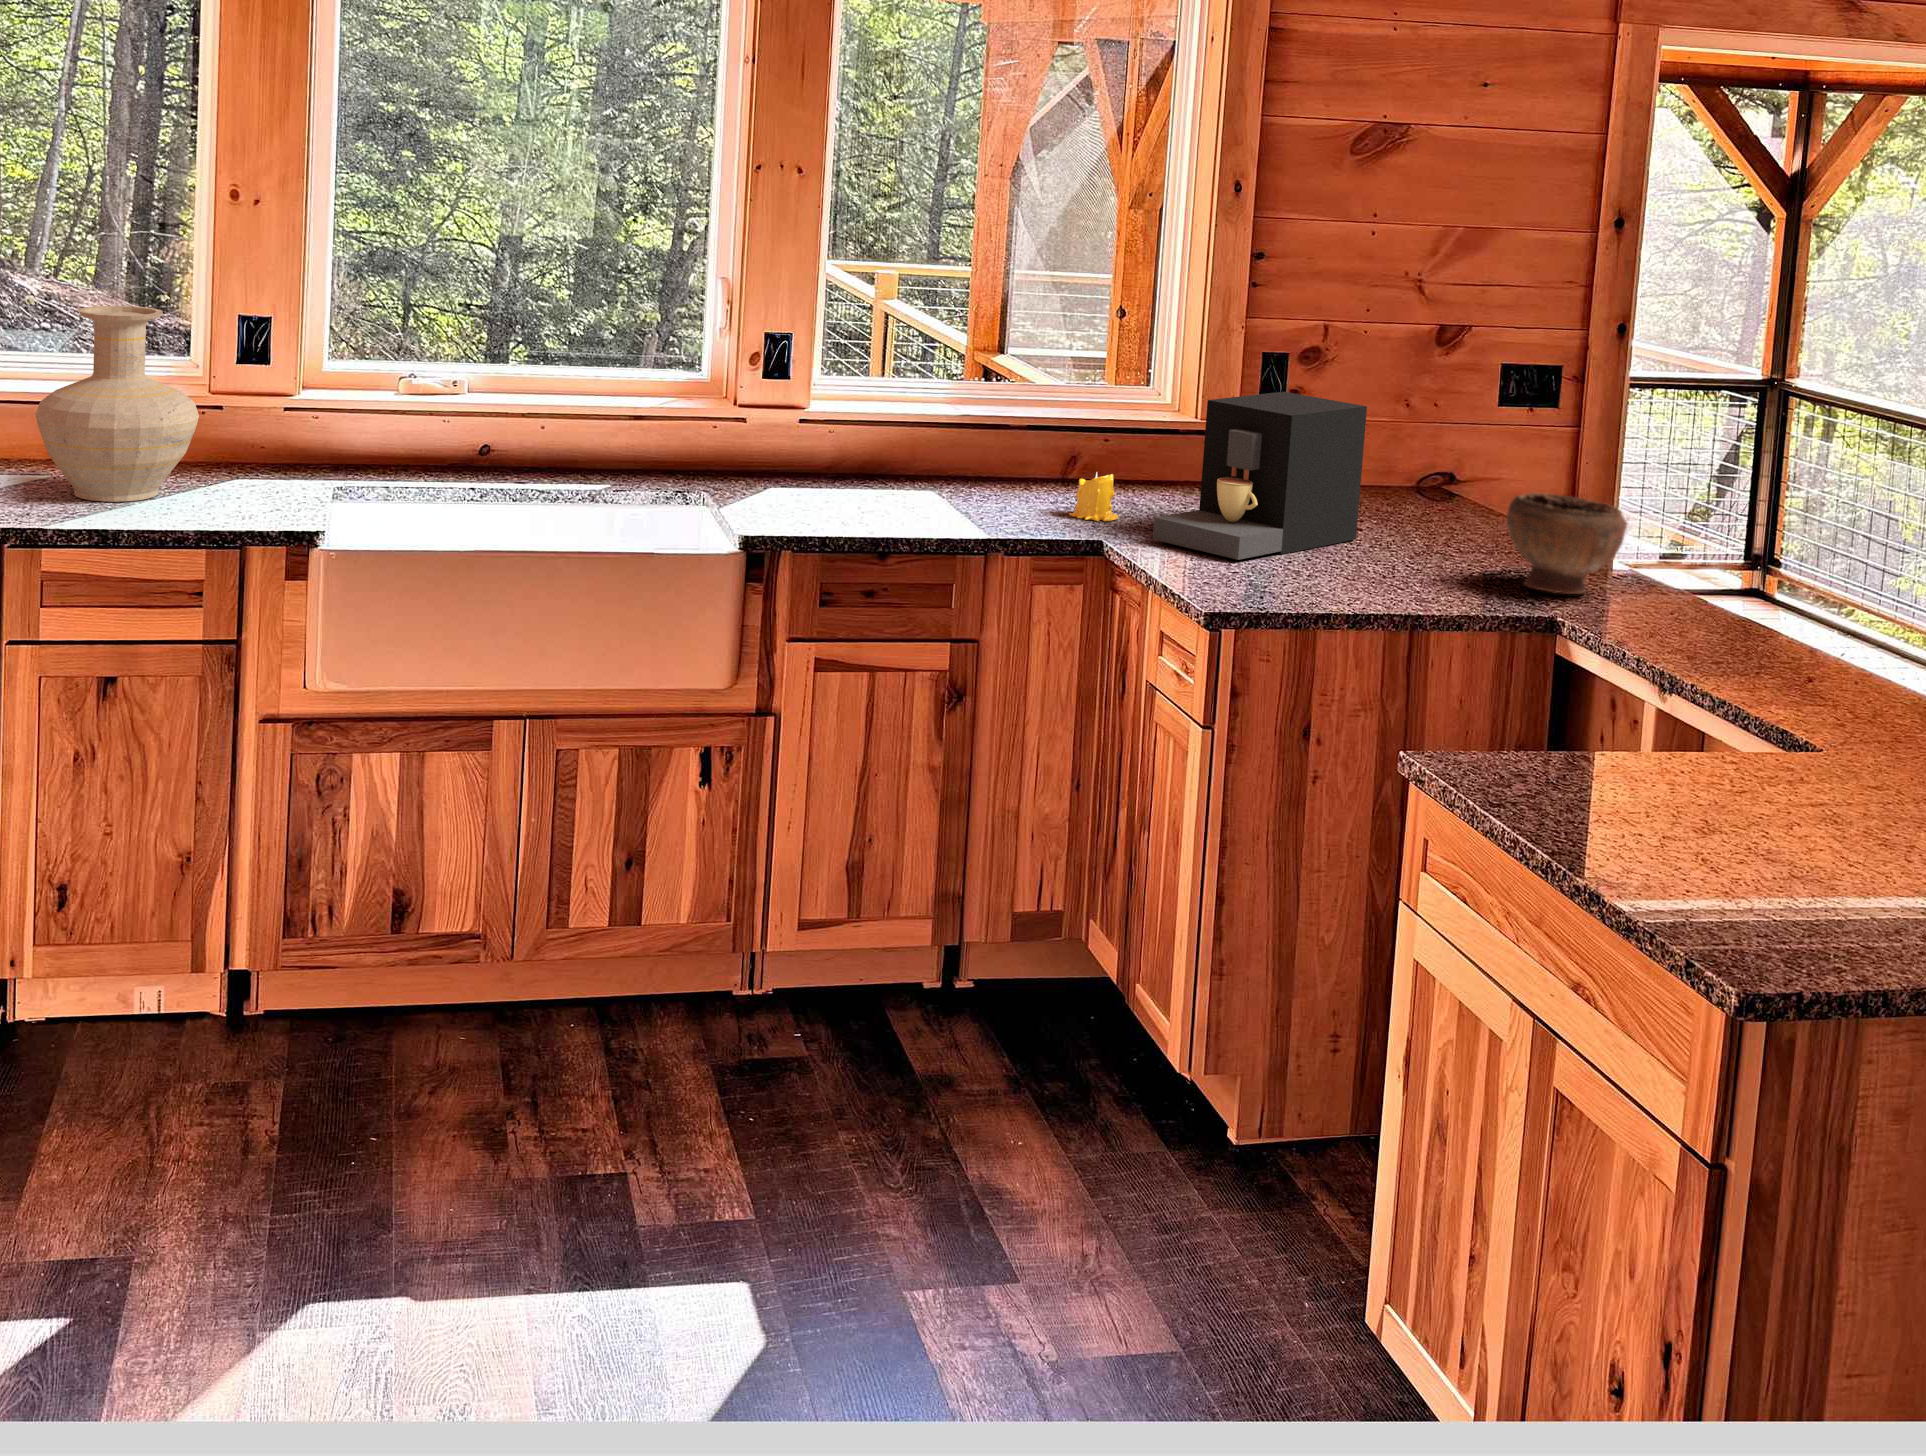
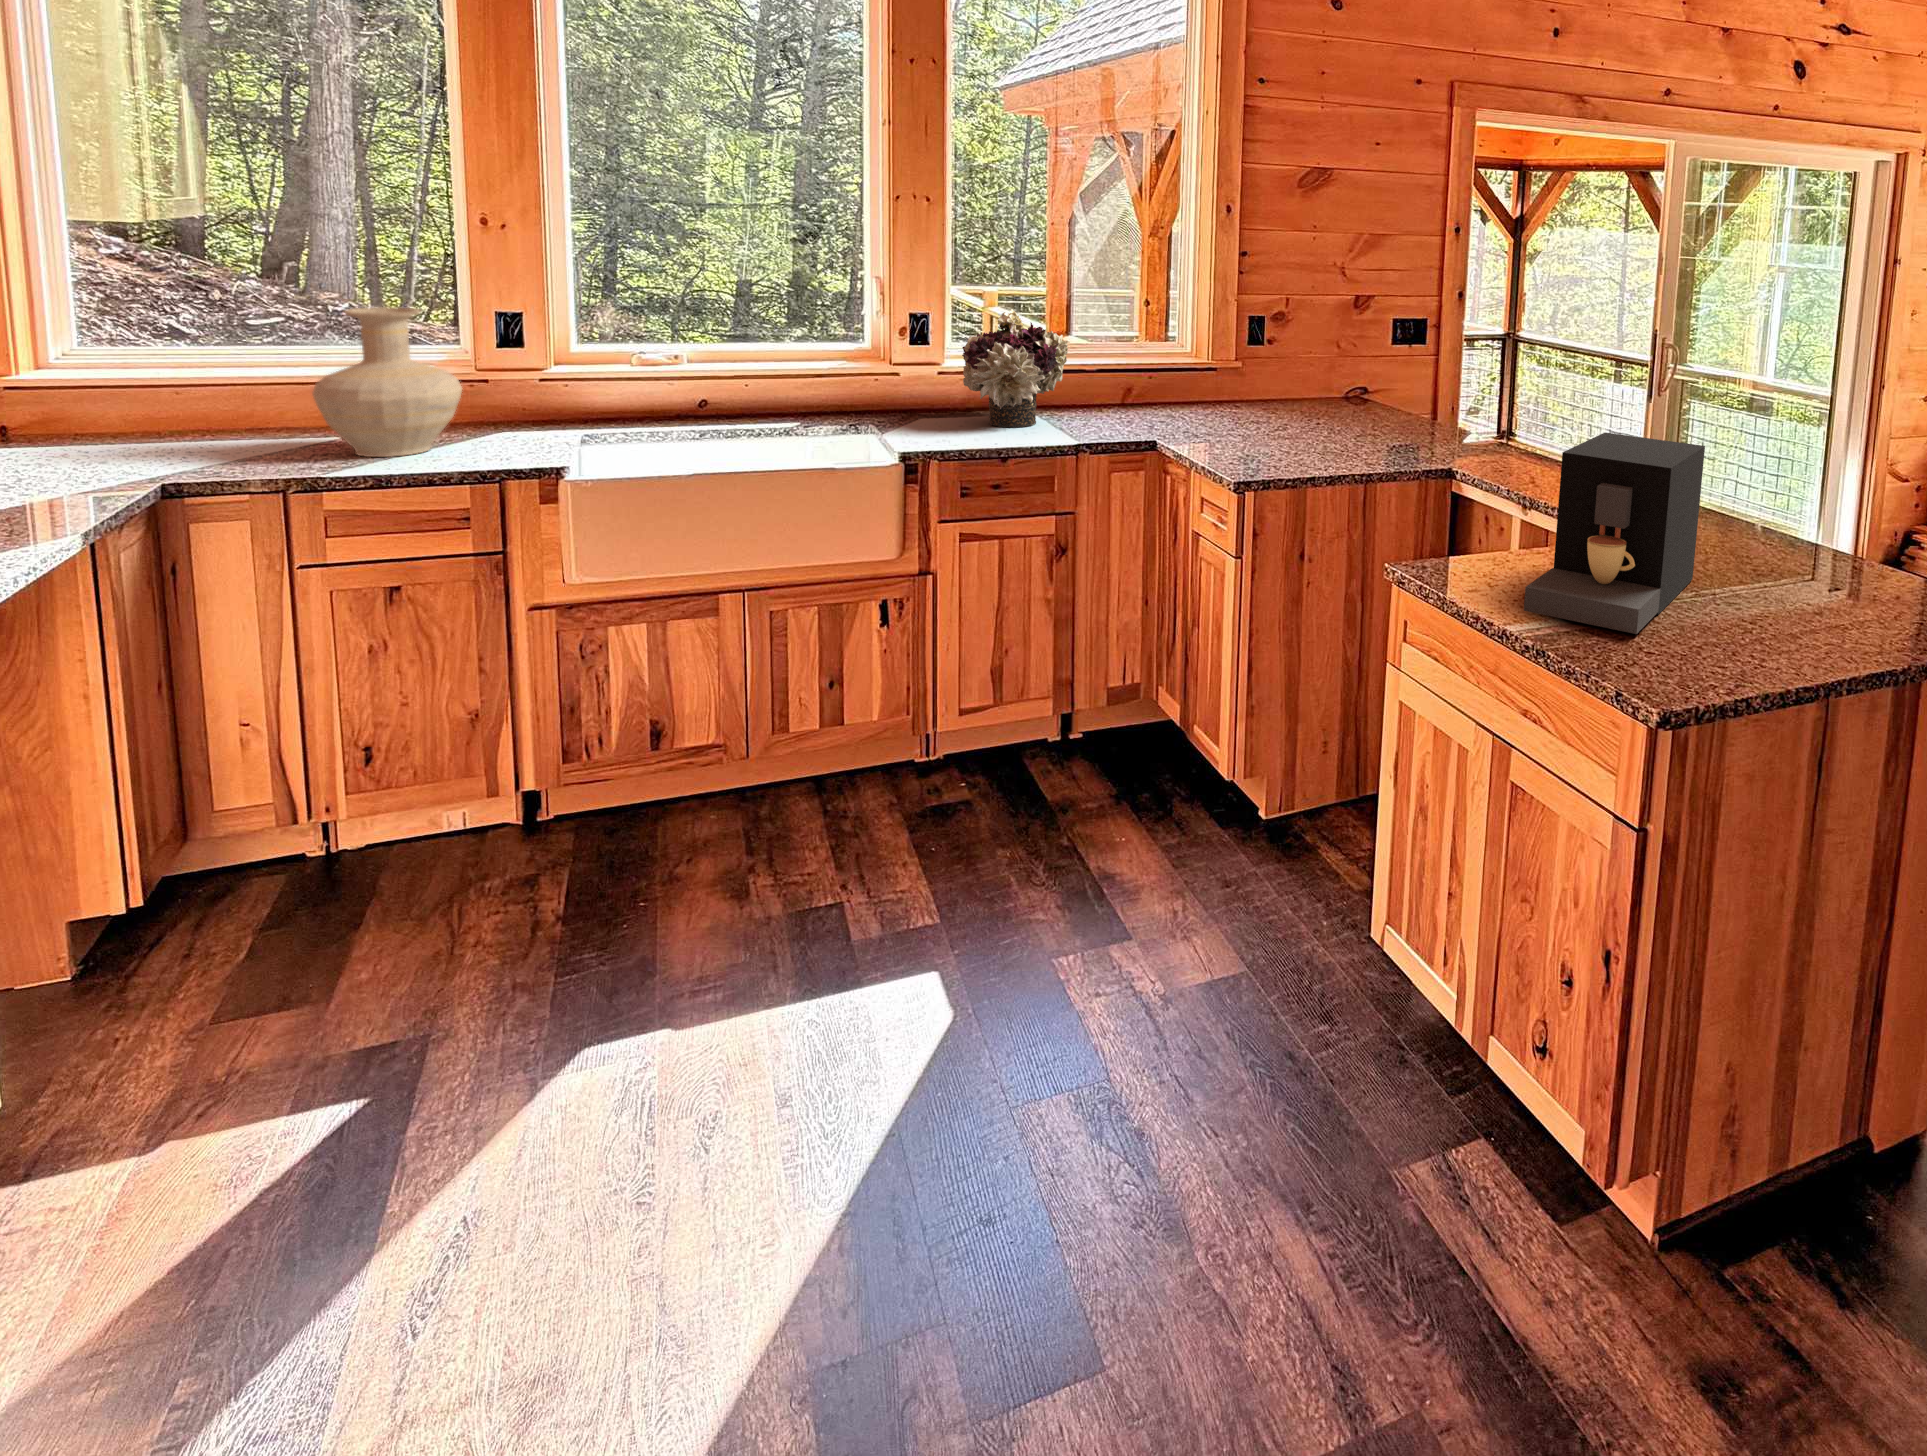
flower arrangement: none [827,331,980,509] -> present [962,309,1068,427]
coffee maker: present [1153,392,1367,560] -> present [1524,433,1705,634]
candle: present [1069,473,1118,521] -> none [1132,395,1165,427]
bowl: present [1507,492,1627,594] -> none [1413,392,1485,453]

